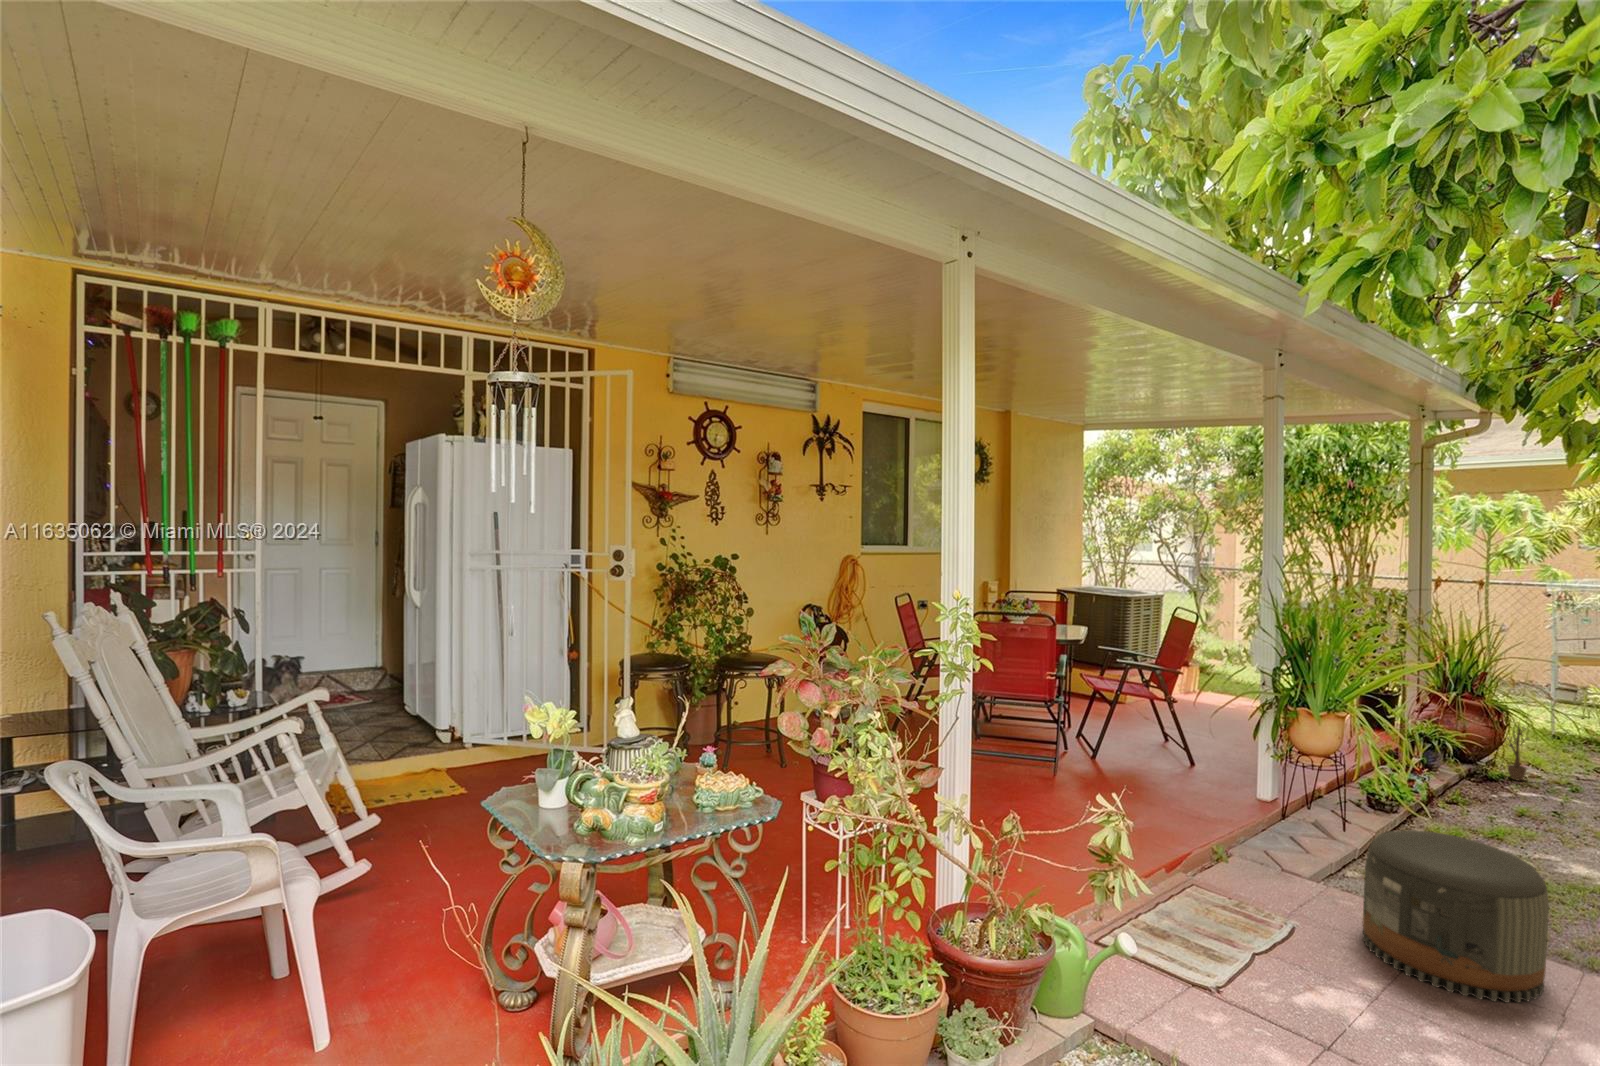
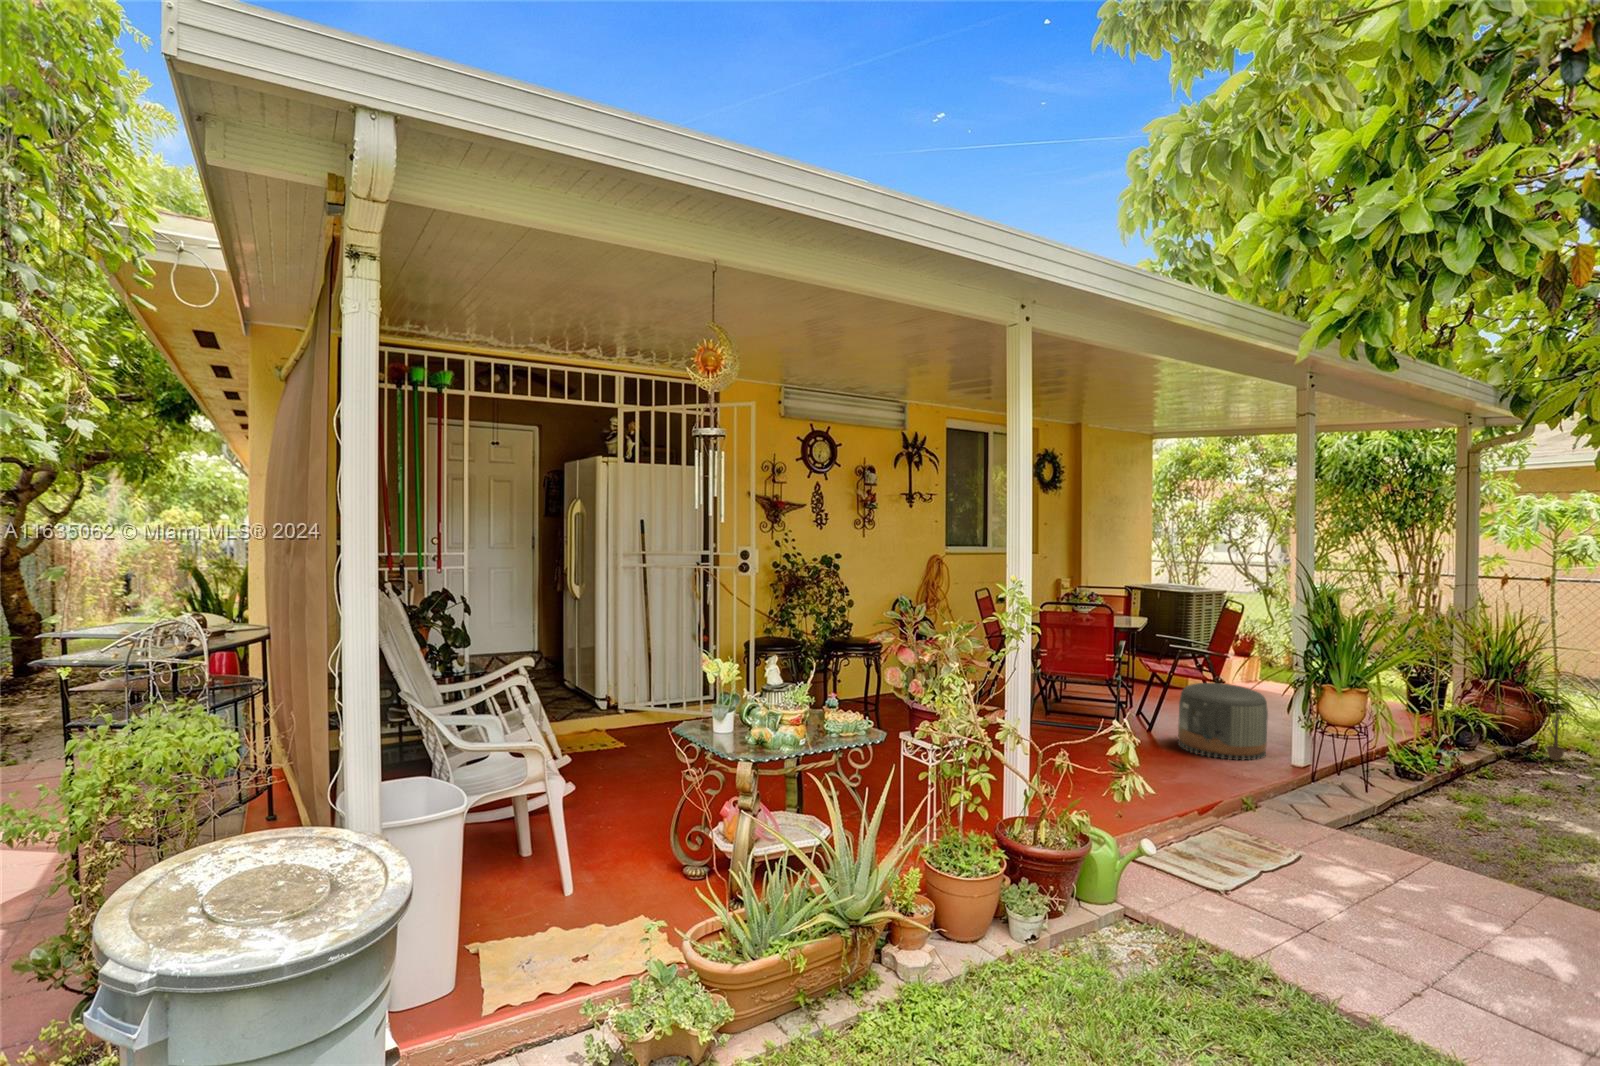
pouf: present [1363,830,1549,1003] -> present [1178,683,1268,760]

